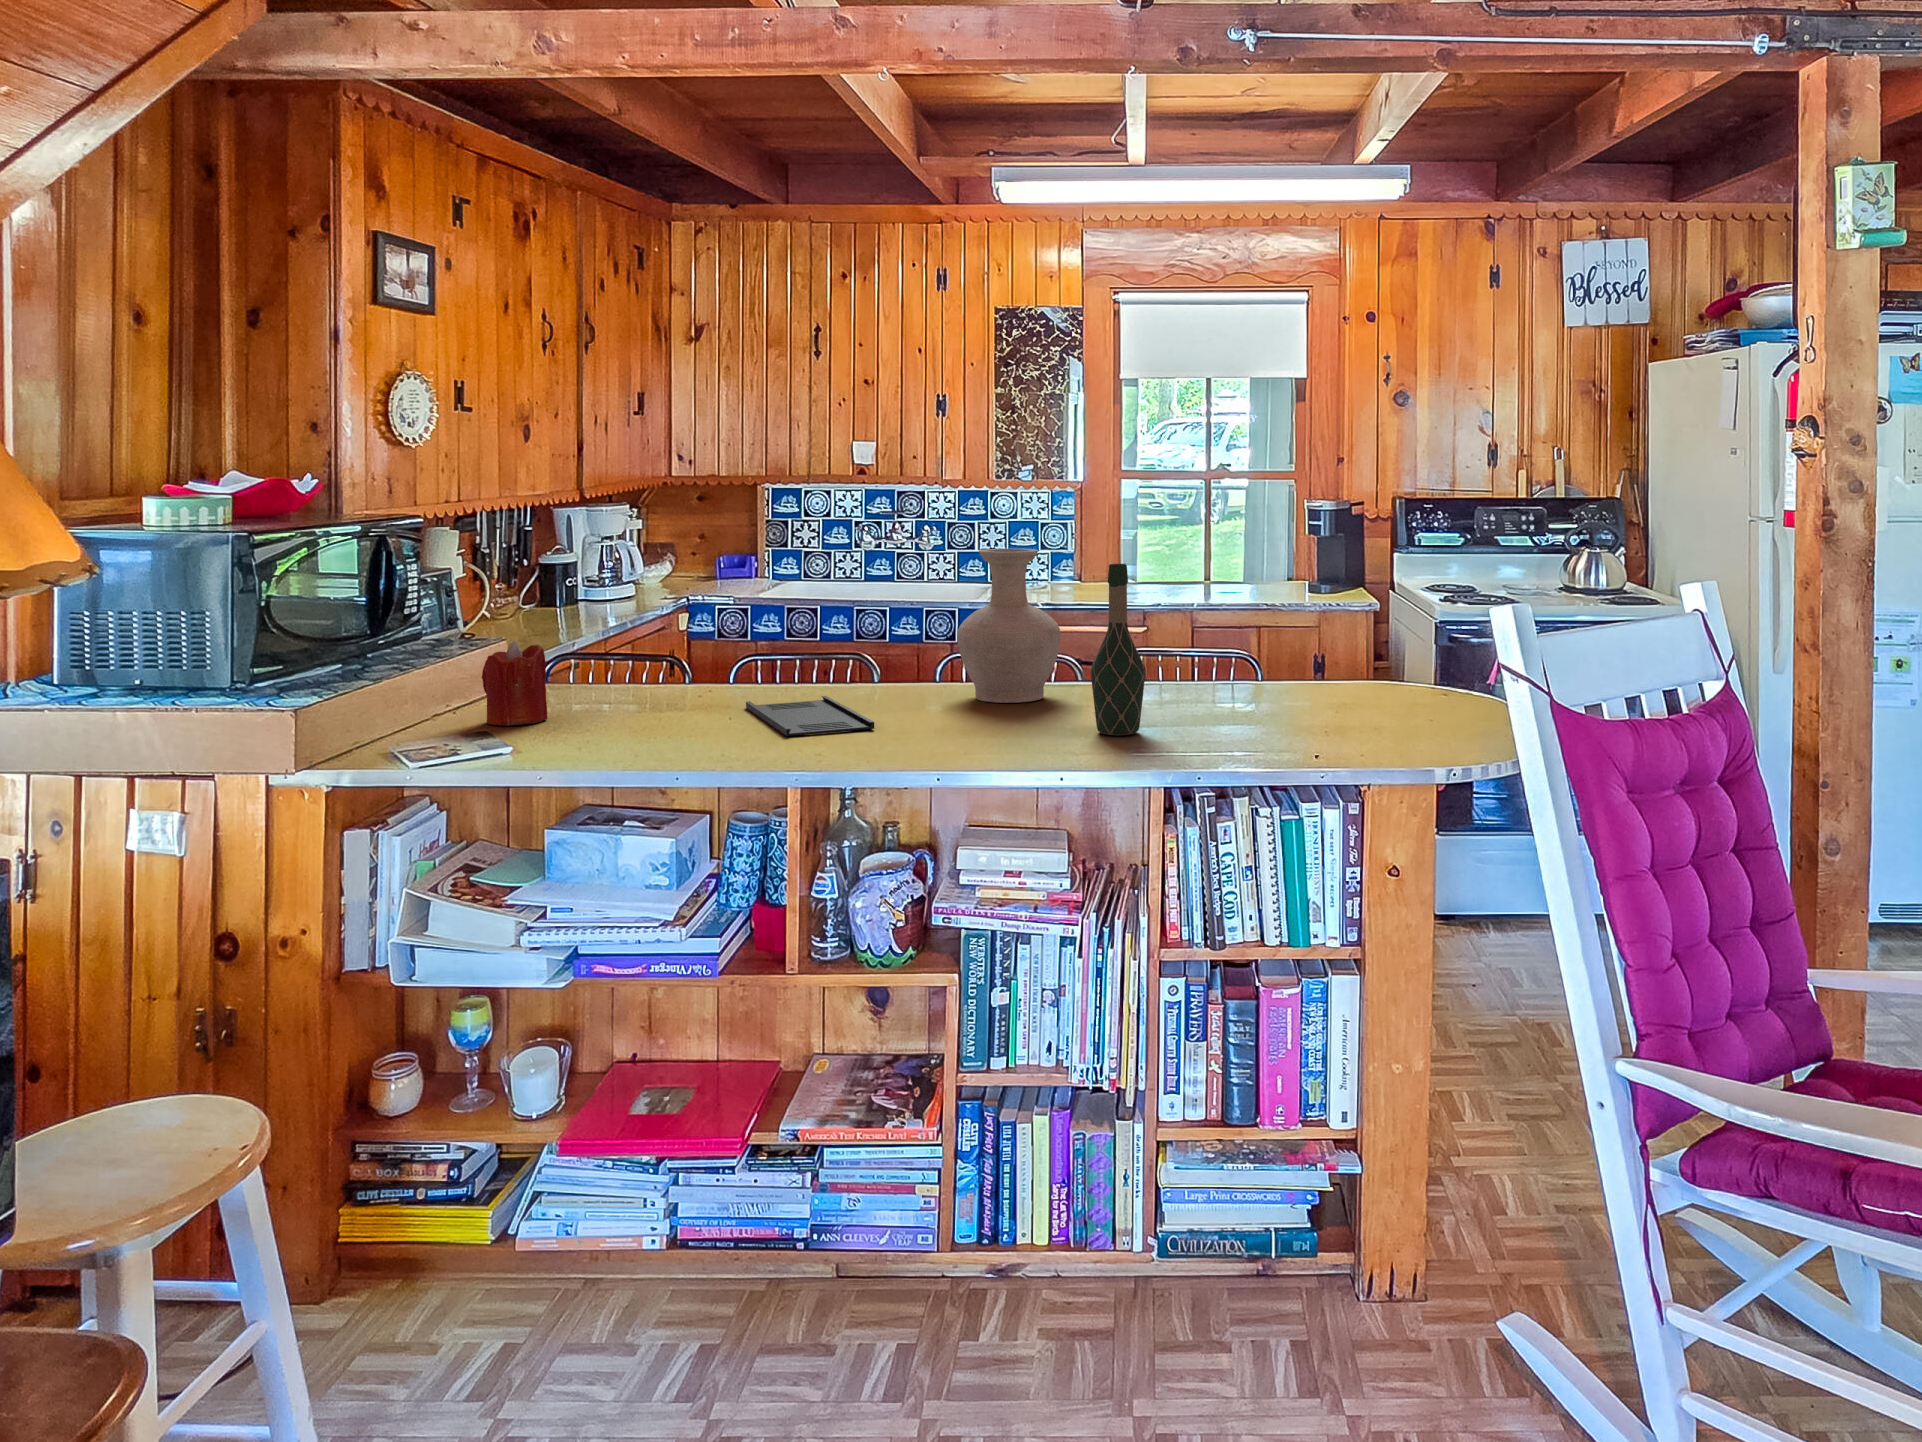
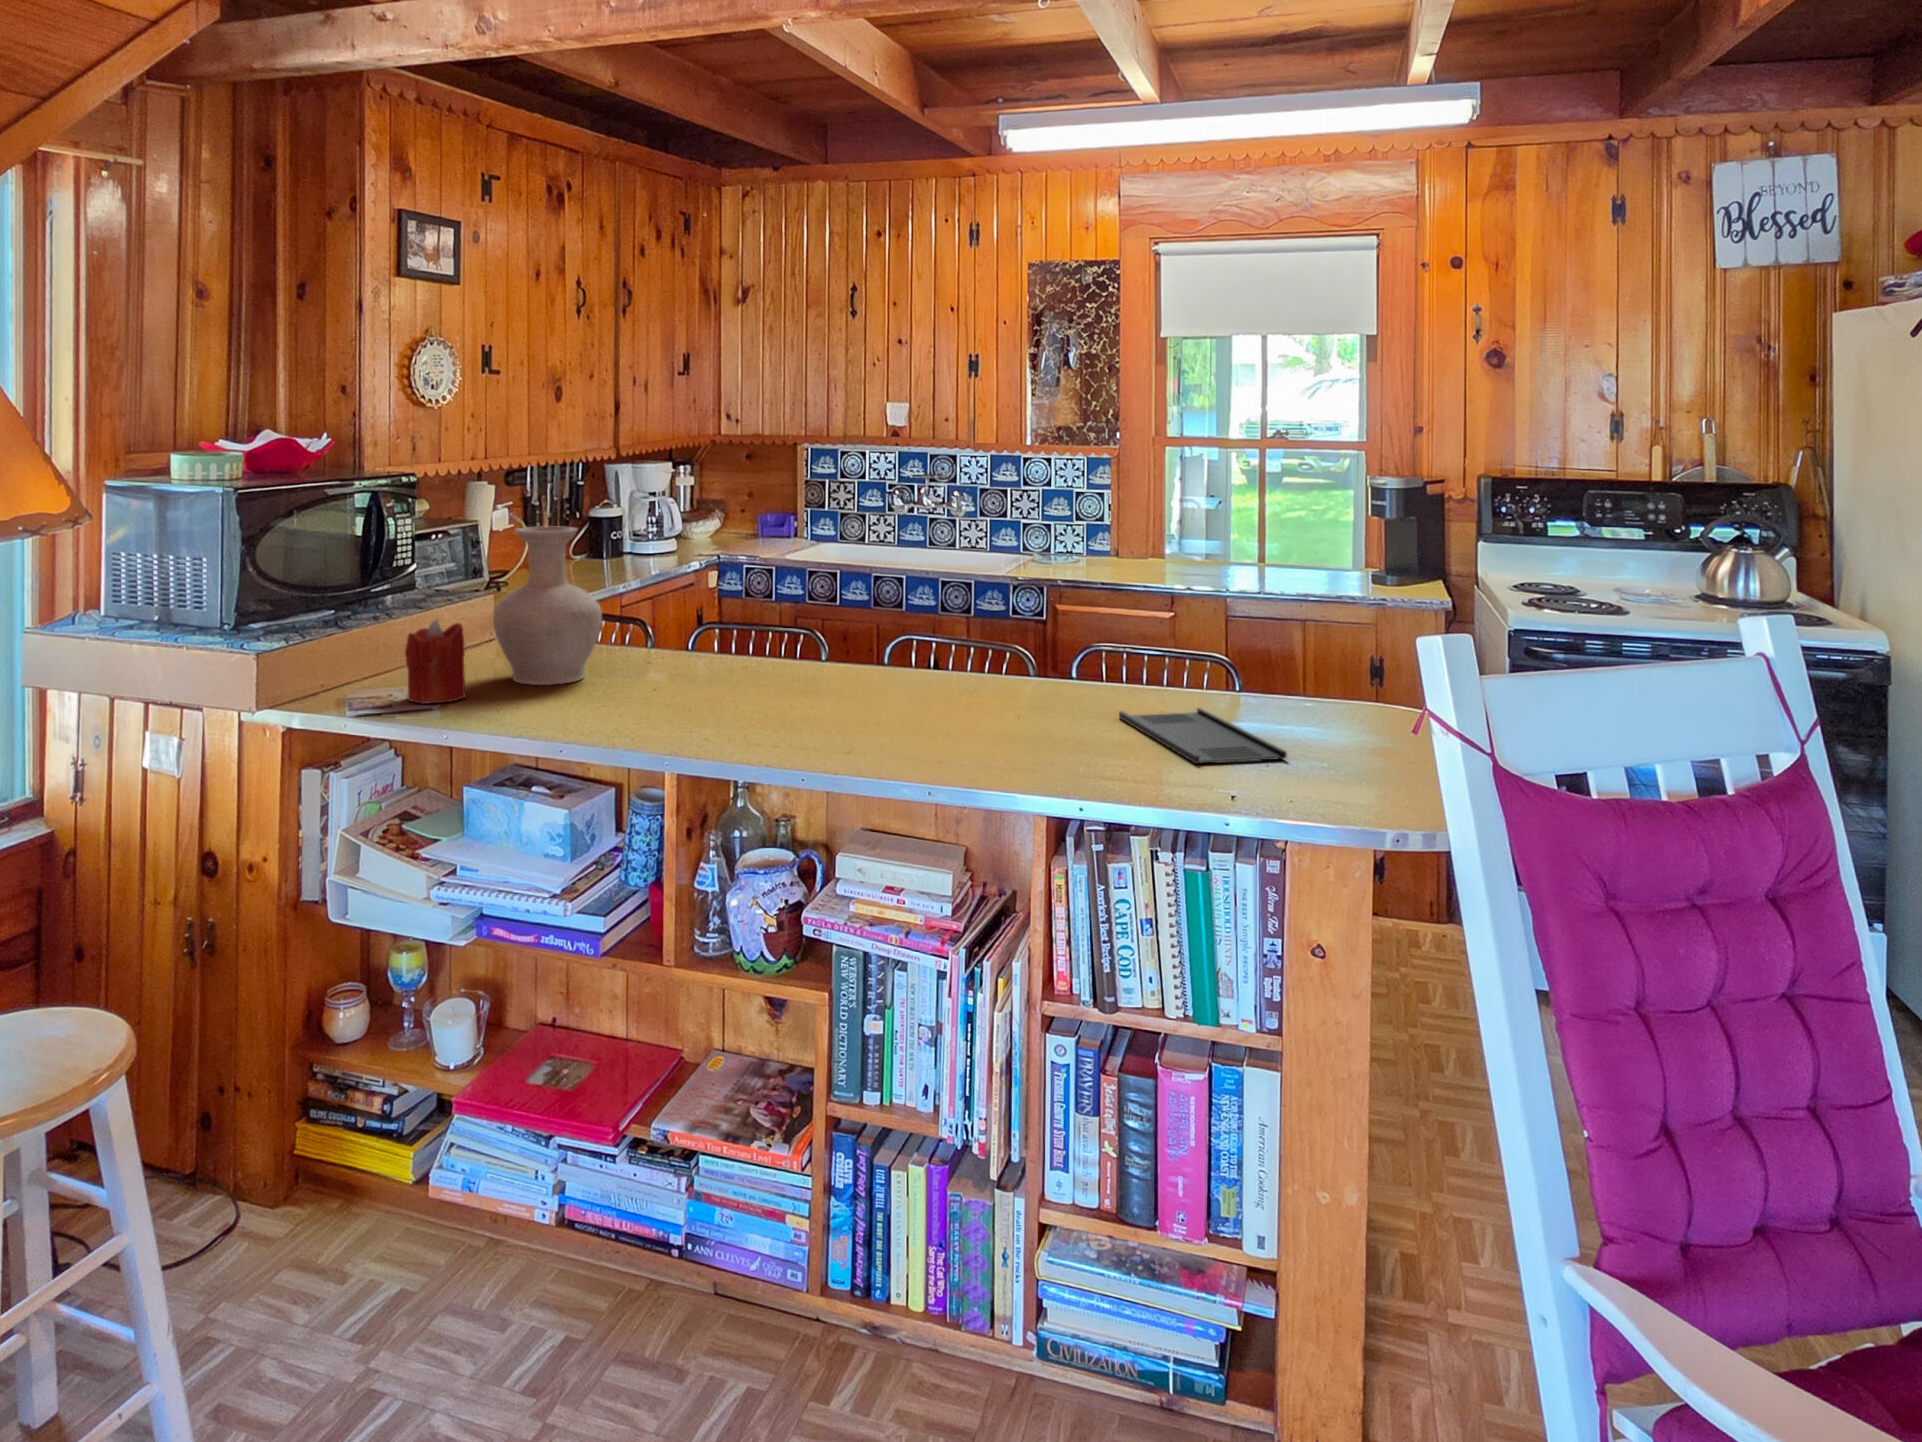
vase: present [957,549,1061,703] -> present [493,526,602,685]
wine bottle: present [1091,564,1145,735] -> none [990,568,1049,757]
tray: present [746,696,874,736] -> present [1119,708,1287,764]

